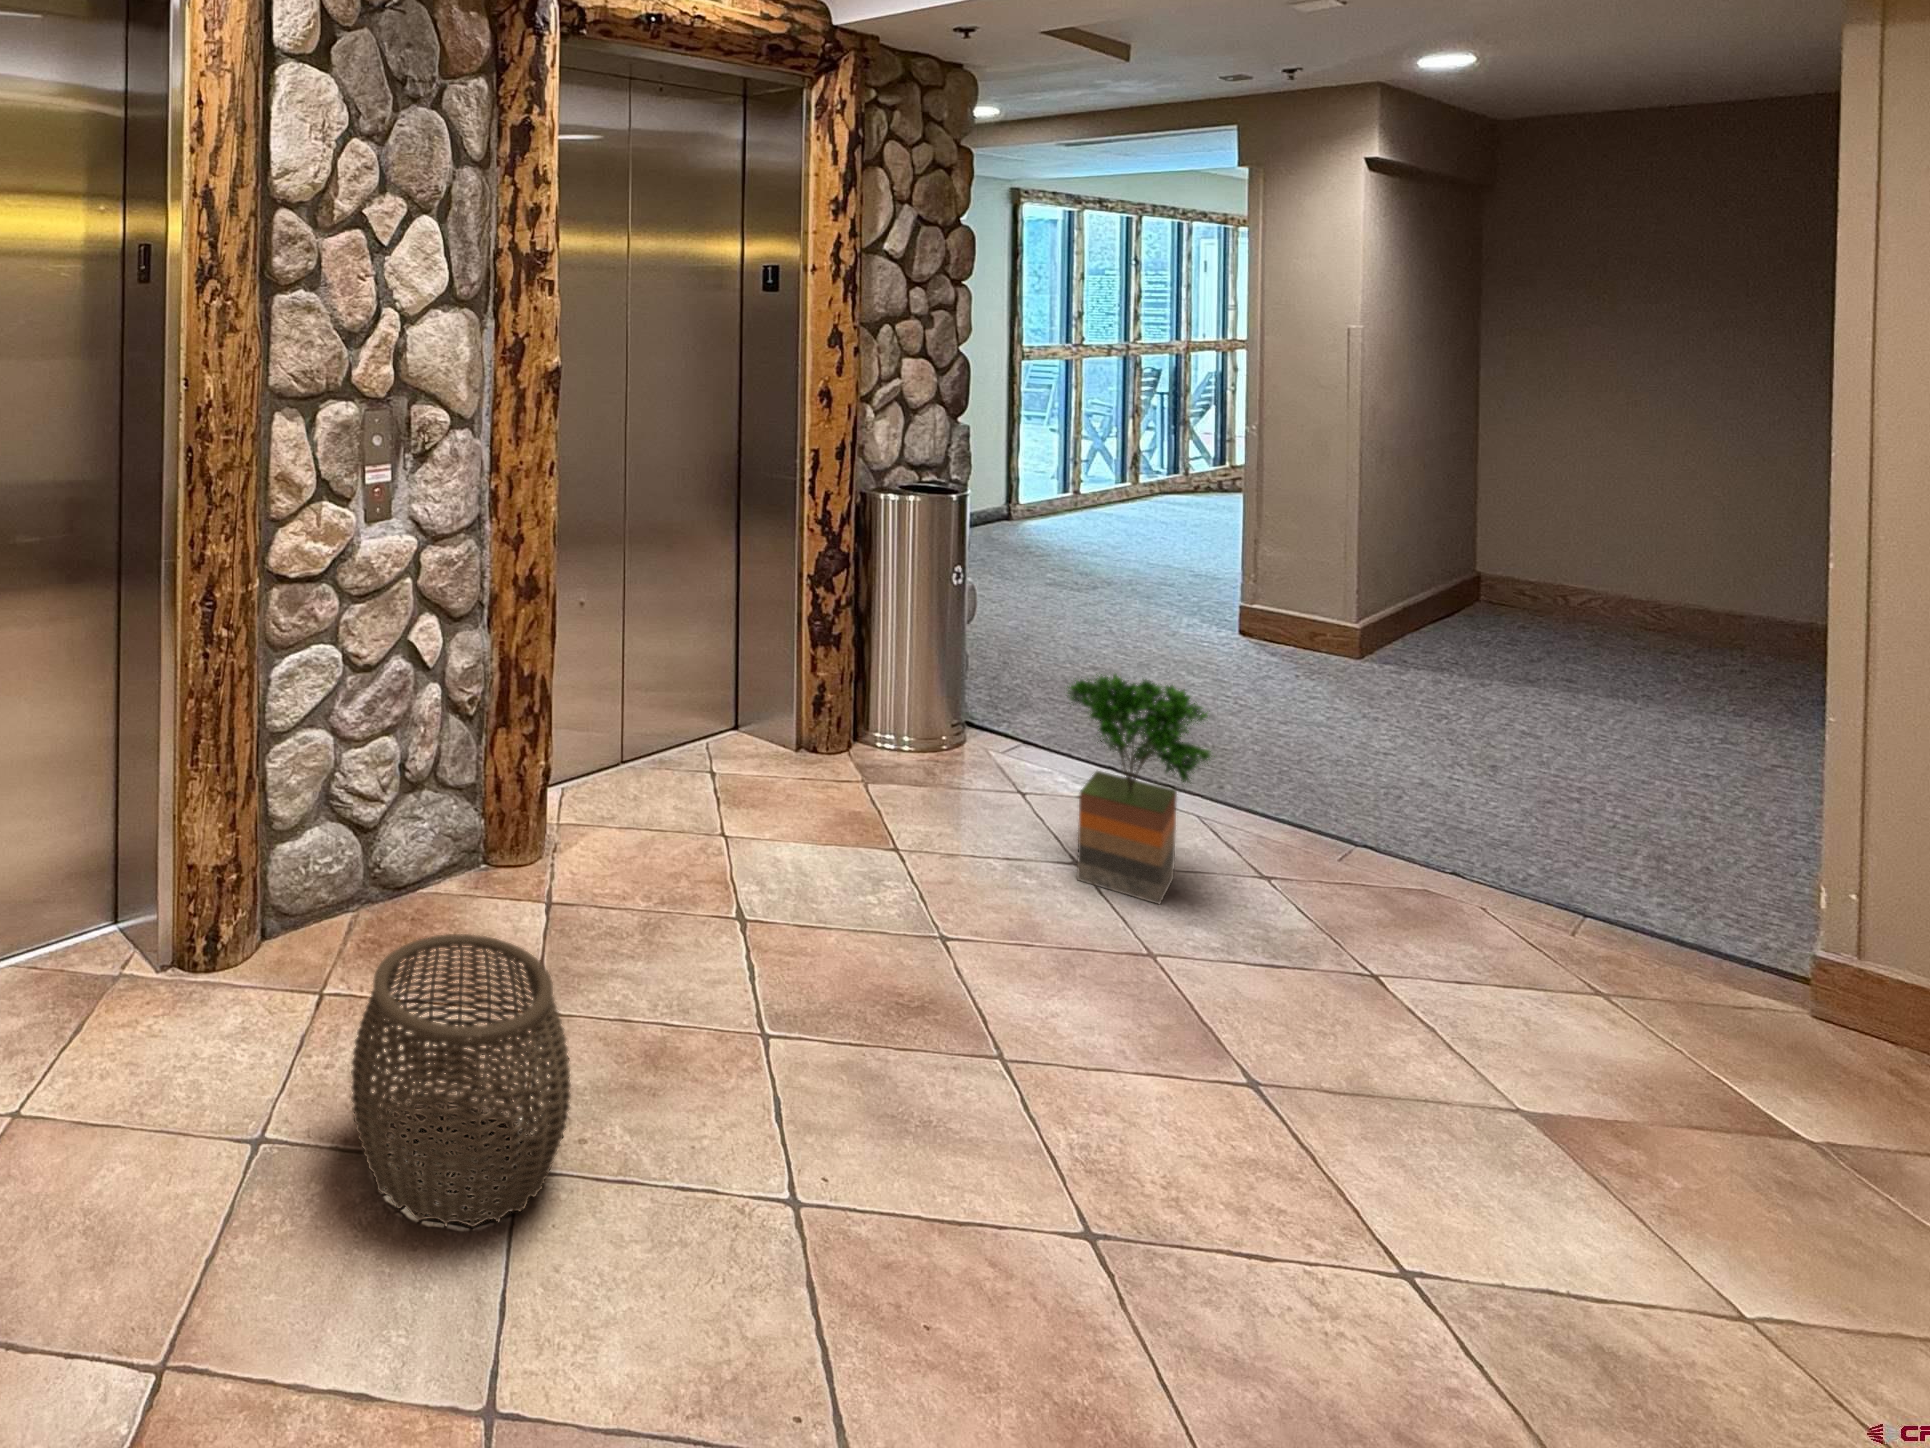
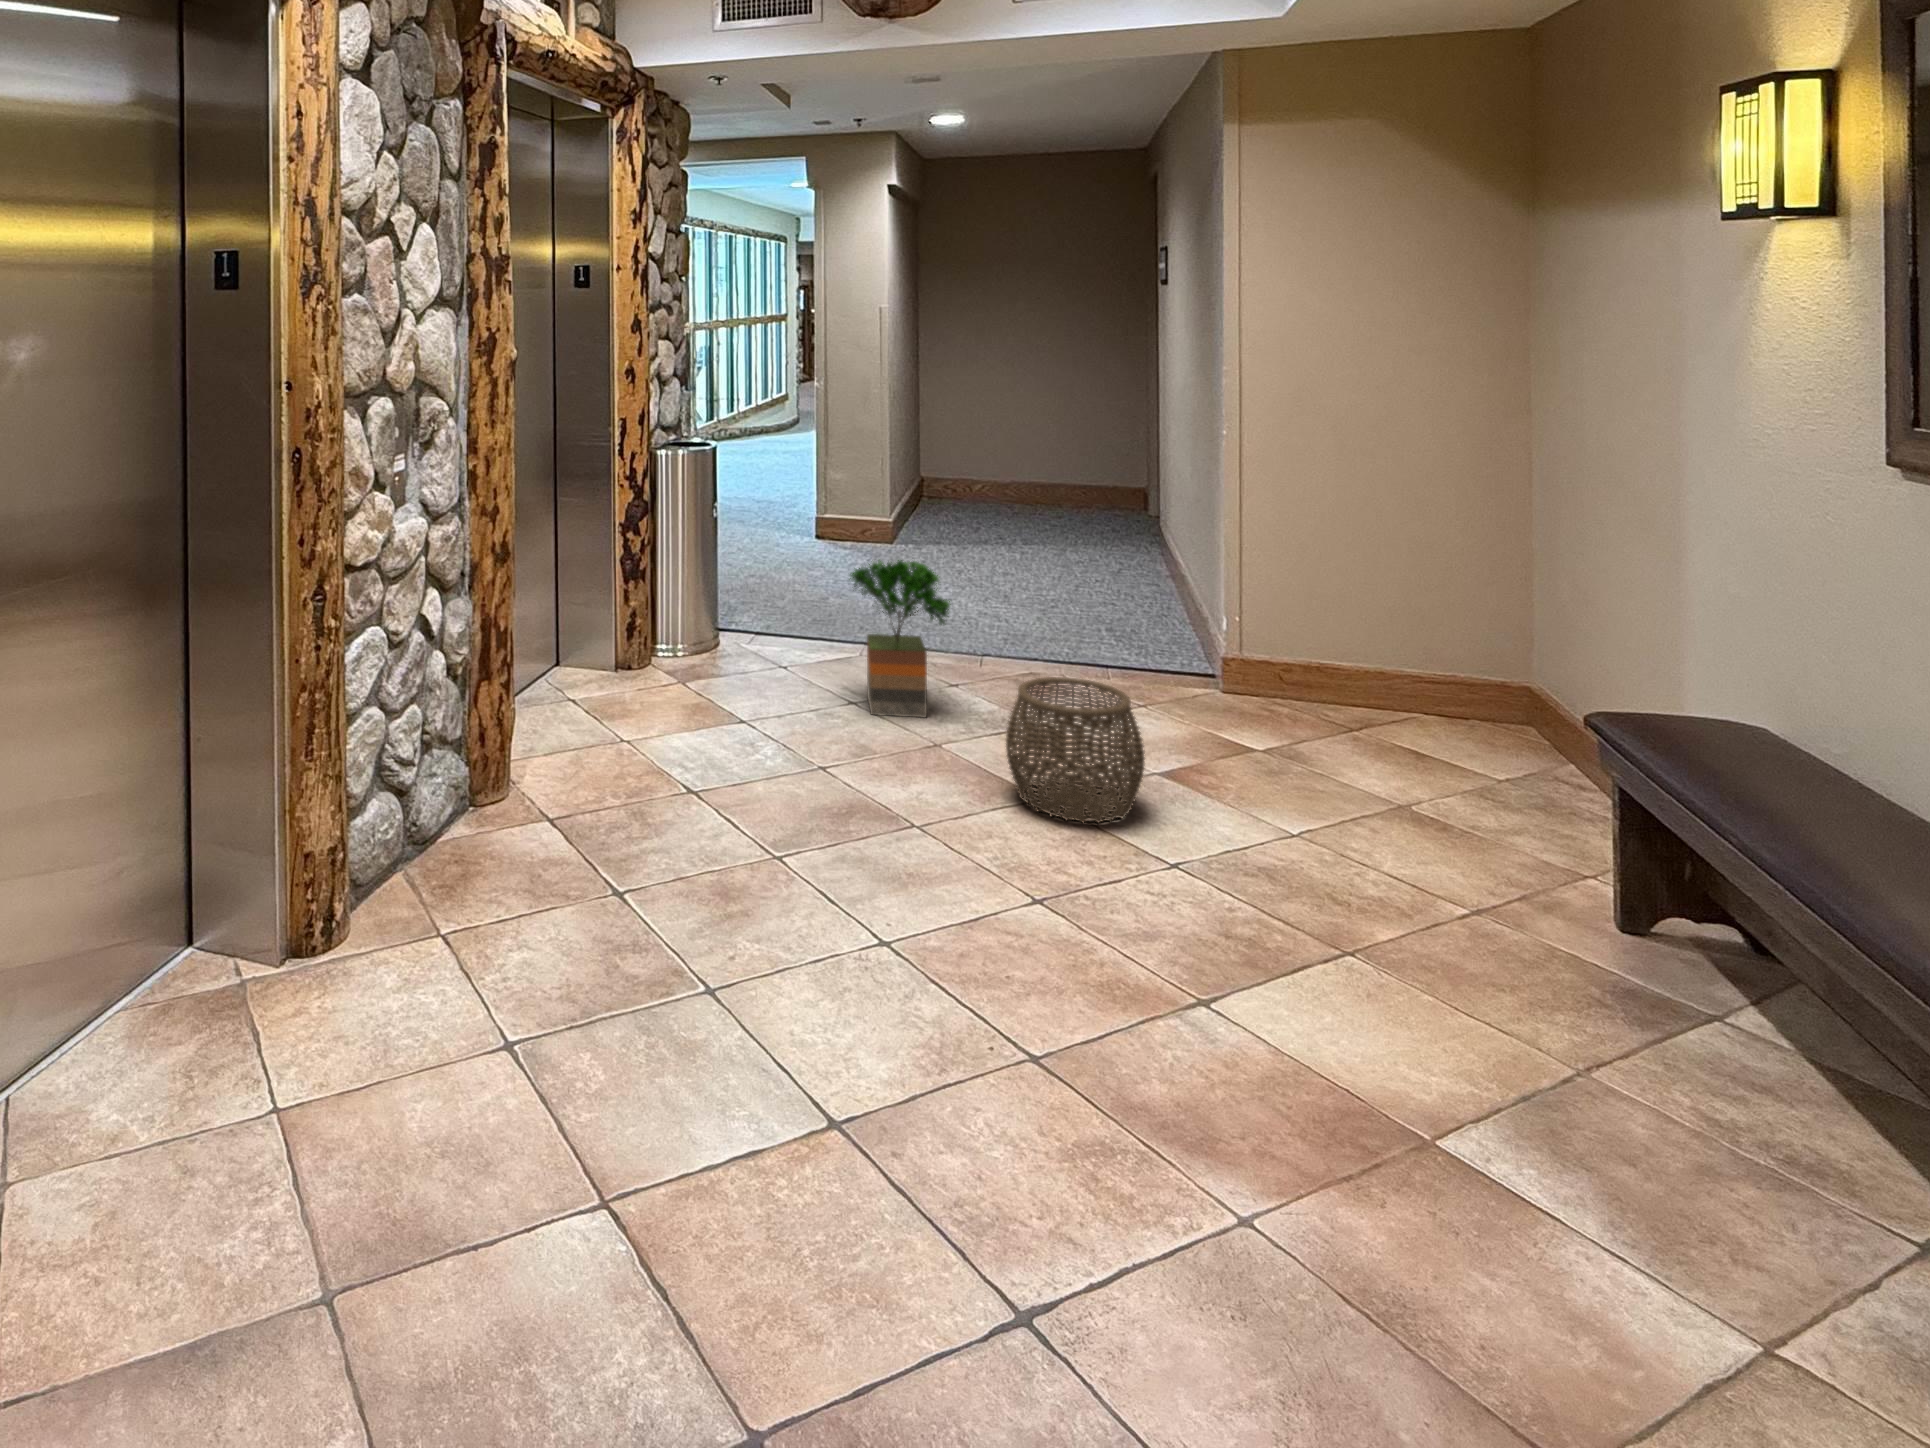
woven basket: present [351,934,571,1227] -> present [1006,677,1145,823]

